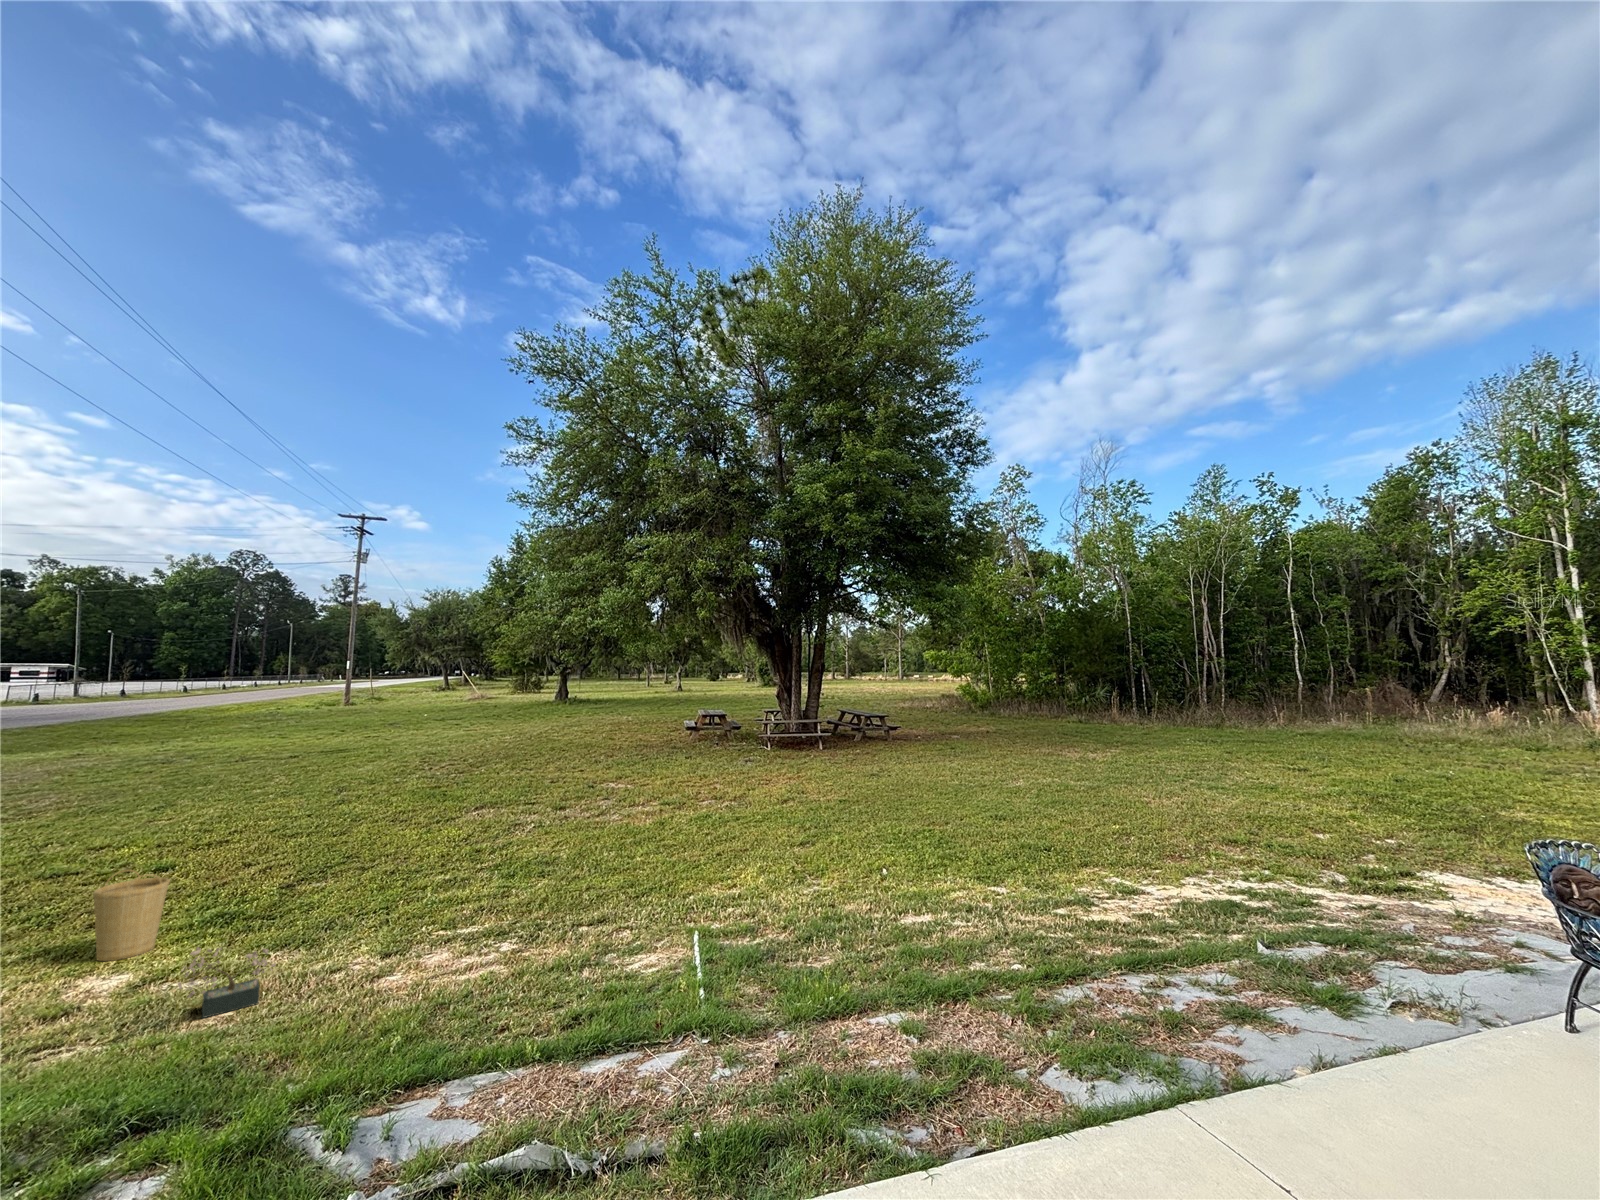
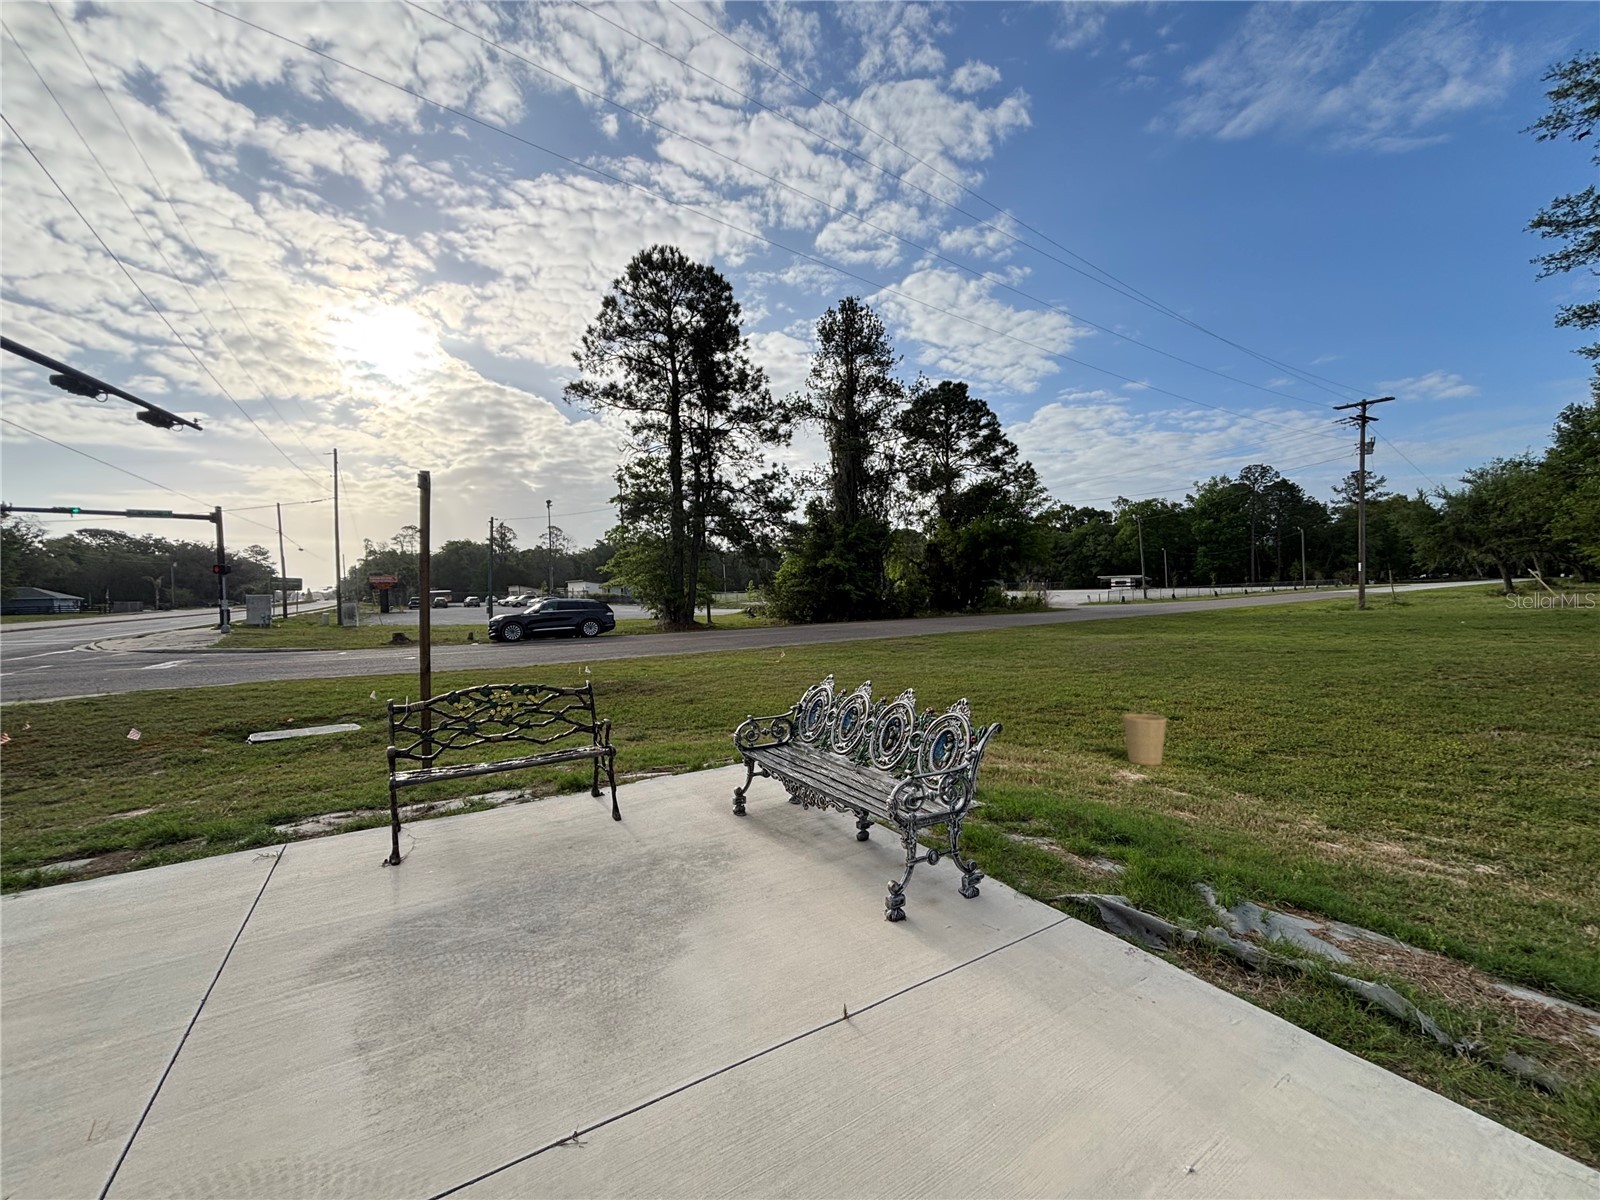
decorative plant: present [178,948,275,1018] -> none [1162,764,1229,821]

